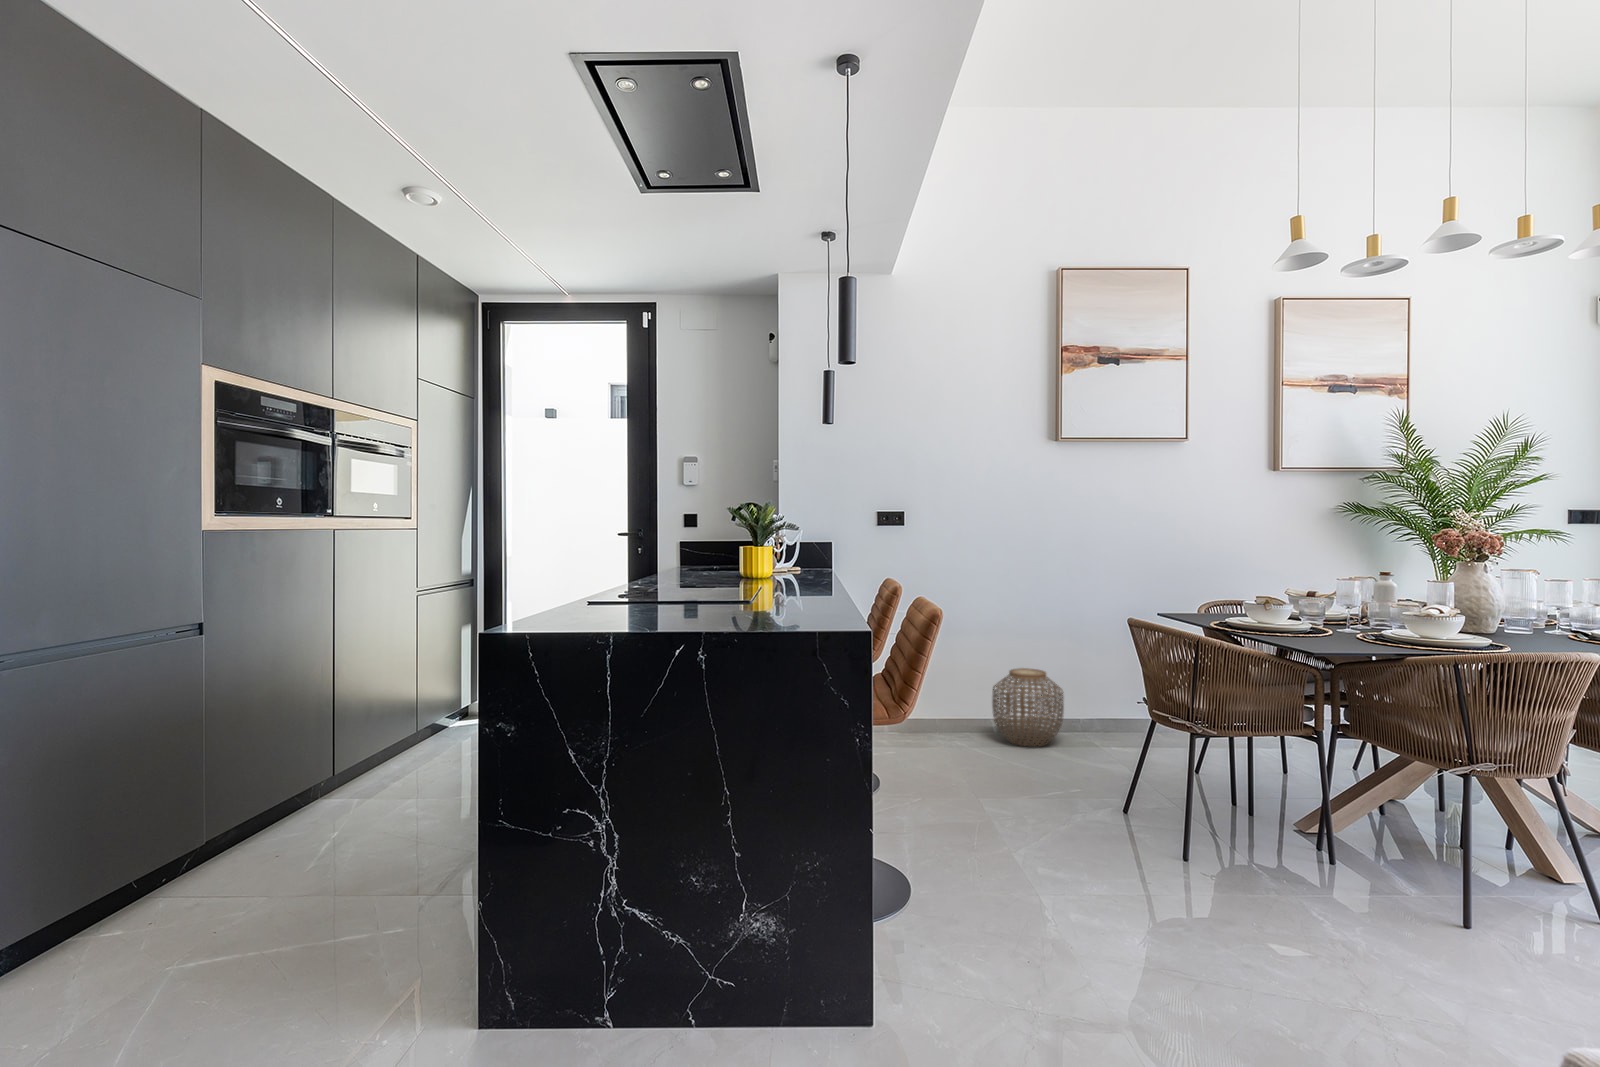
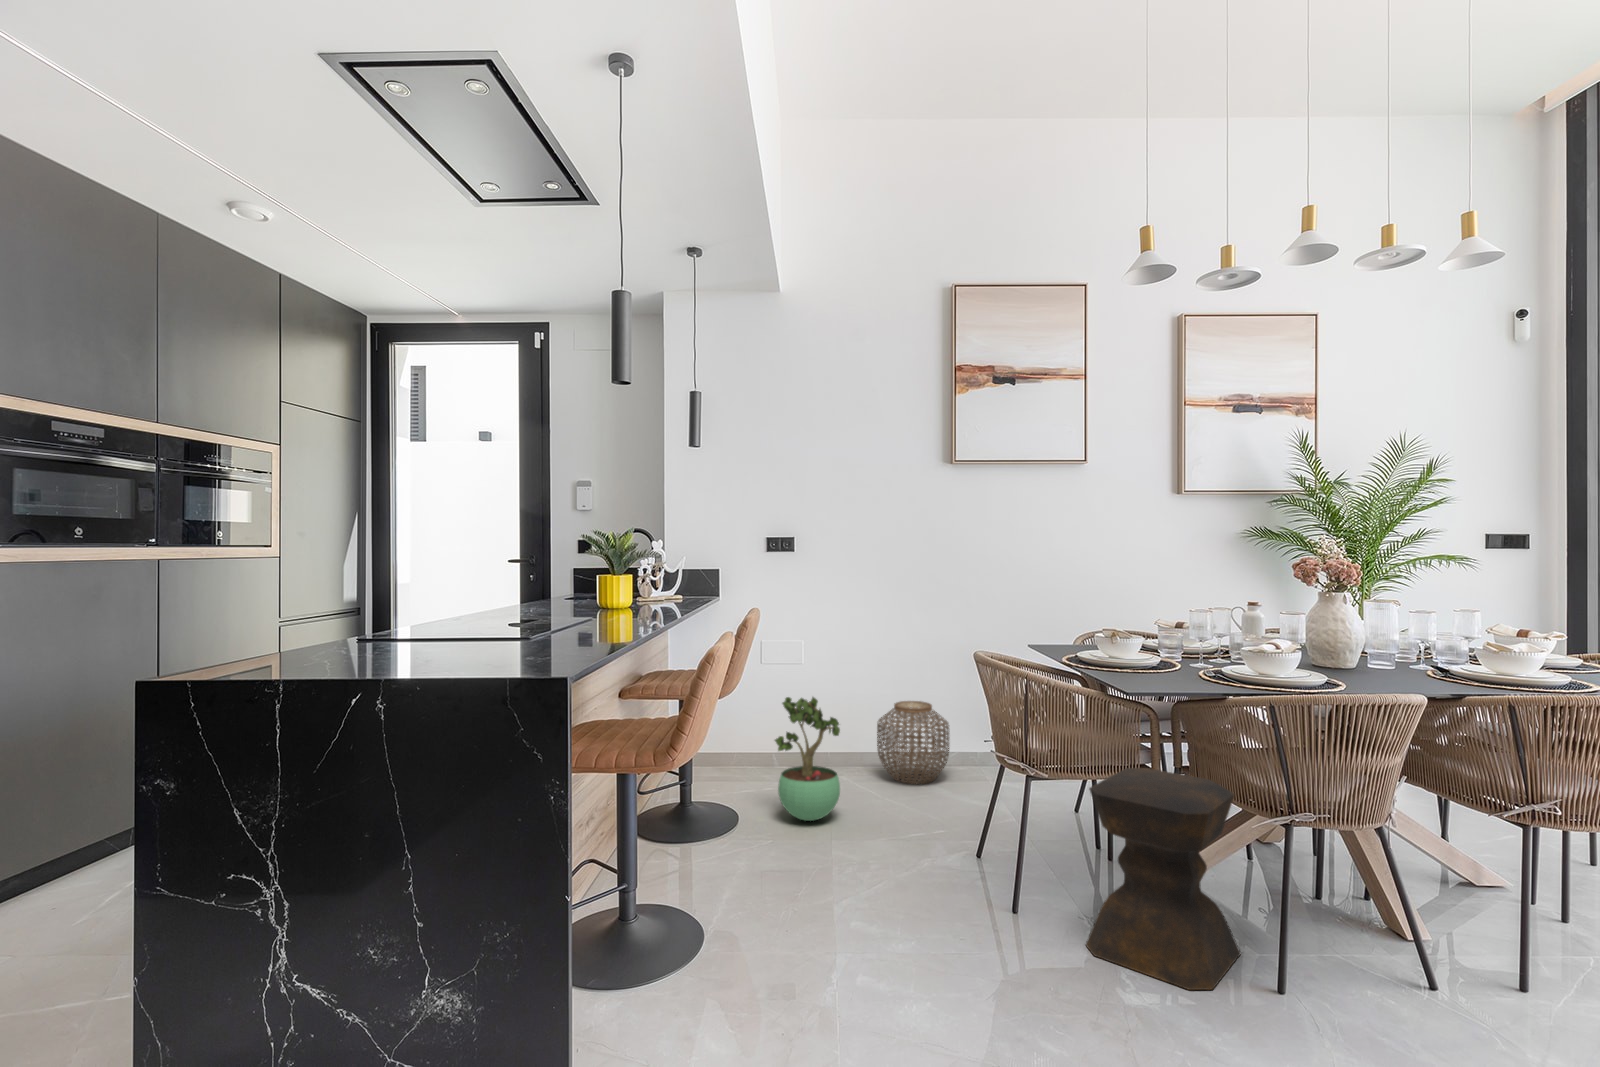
potted plant: none [914,662,985,779] -> present [775,697,840,821]
stool: none [1267,723,1414,921] -> present [1086,768,1241,990]

